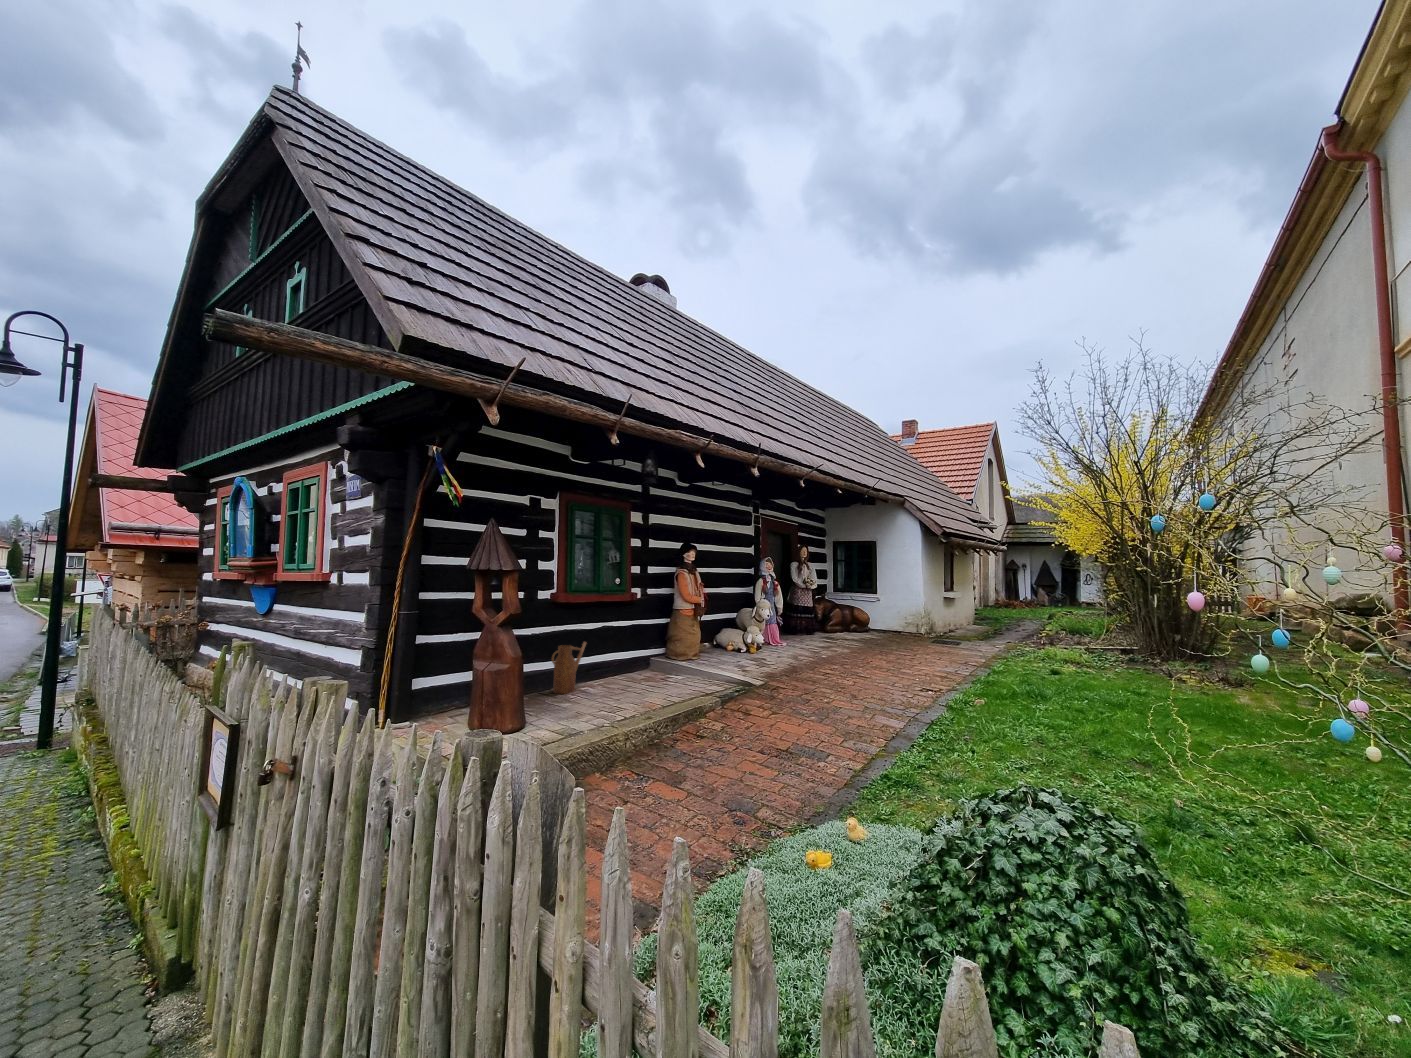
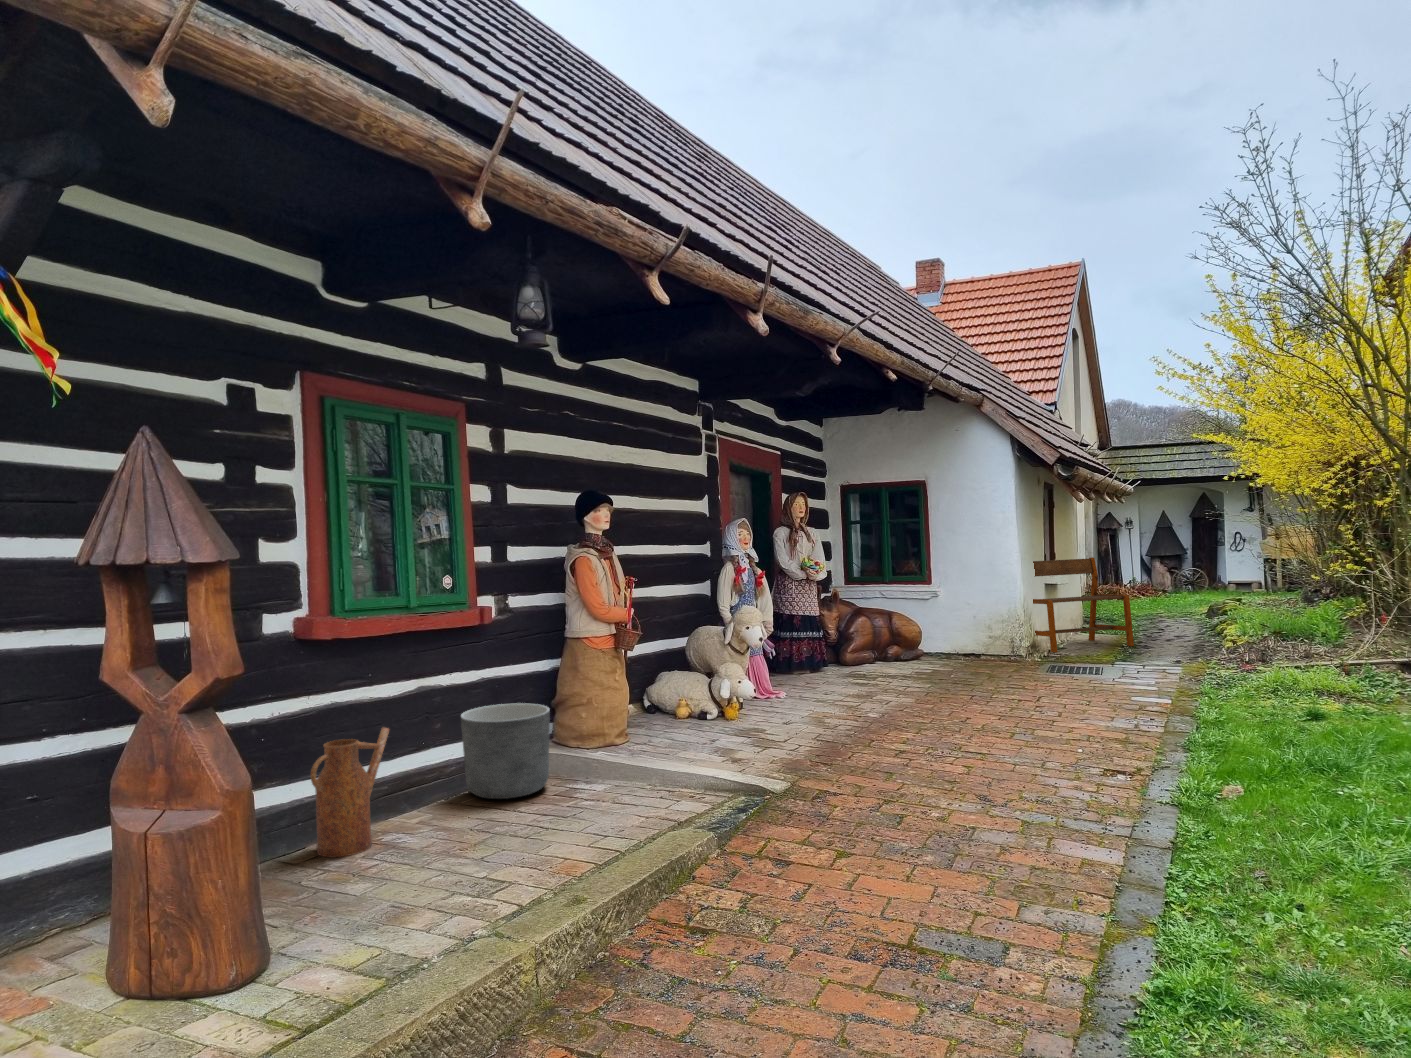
bench: none [929,584,993,634] -> present [1033,557,1134,652]
planter: none [620,637,659,678] -> present [461,703,550,799]

